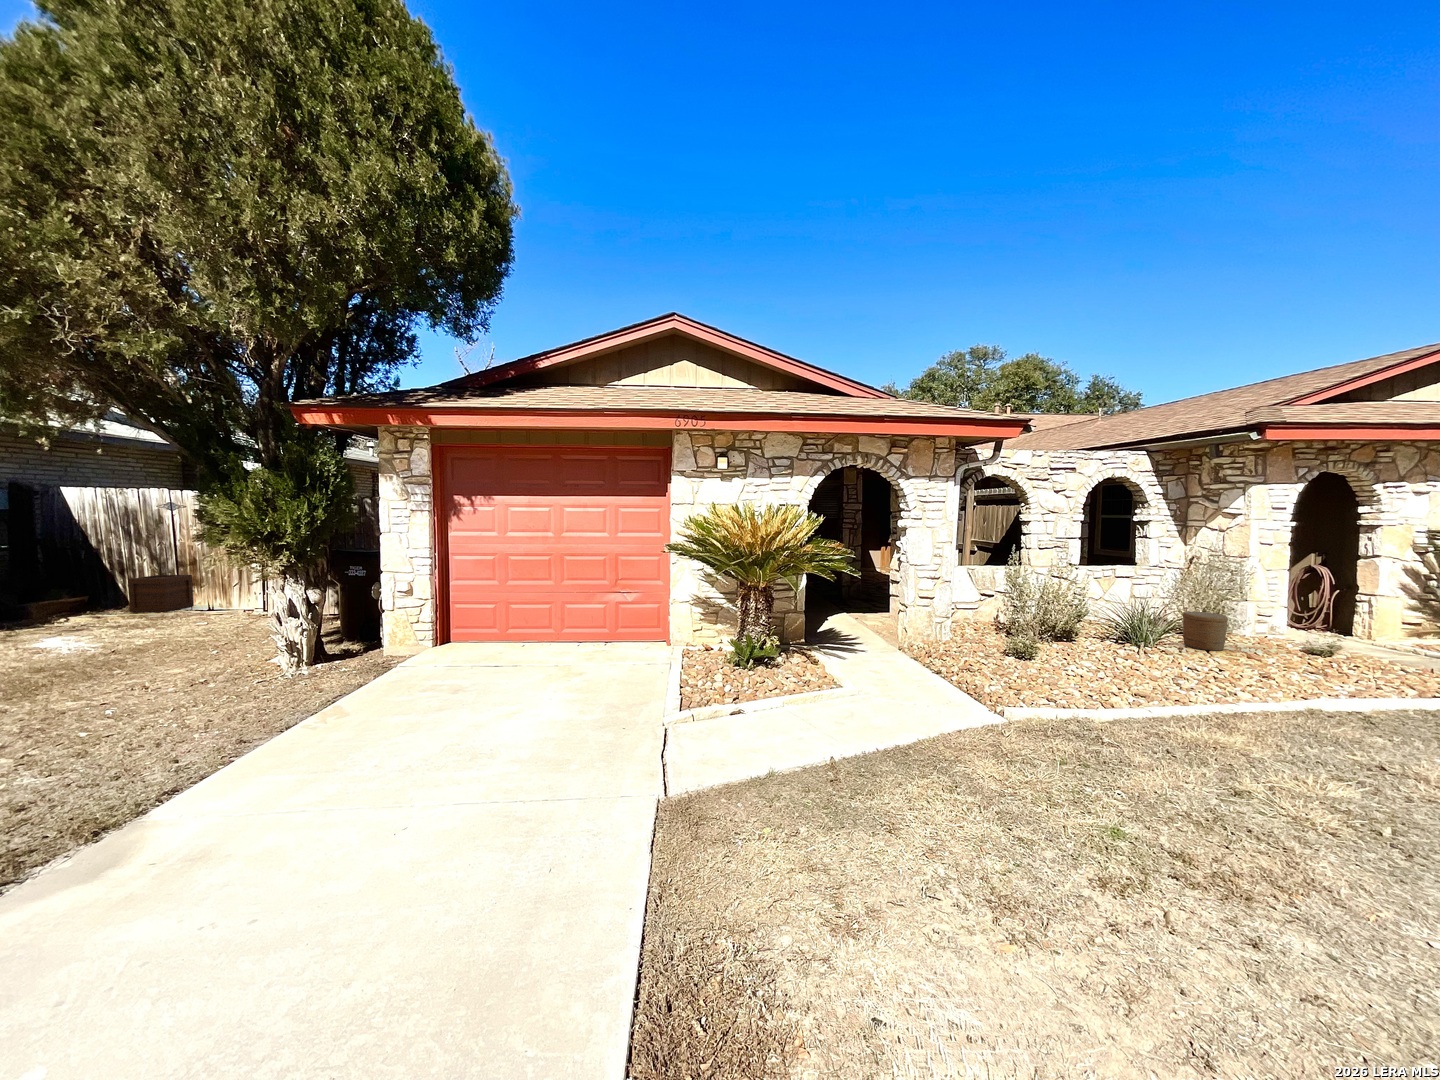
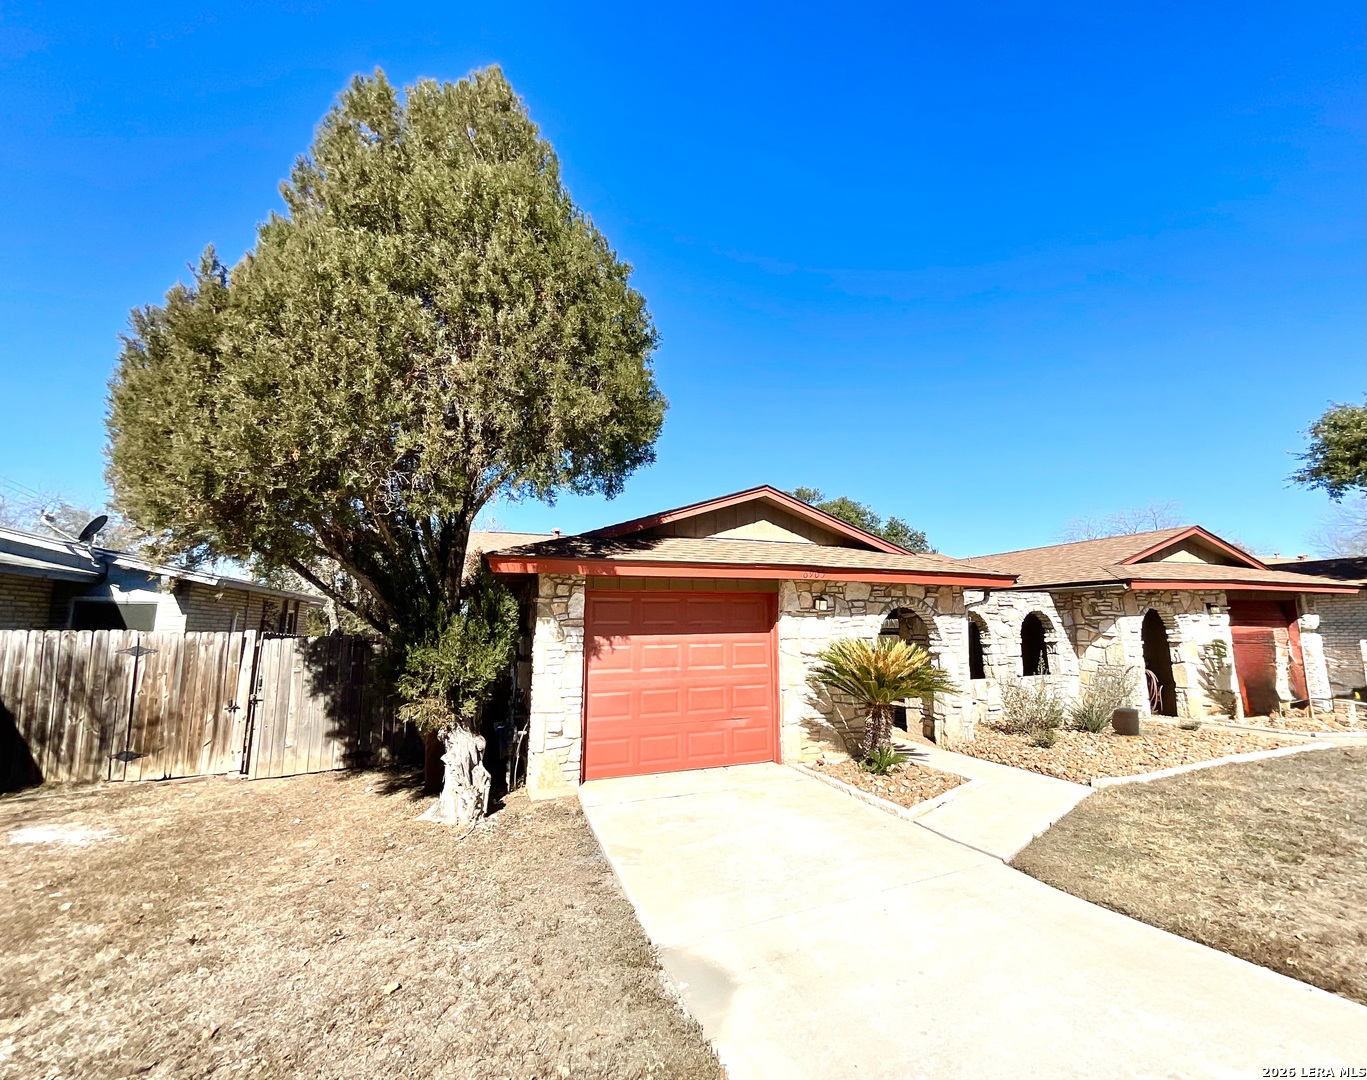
wooden crate: present [128,575,194,613] -> none [75,734,152,788]

